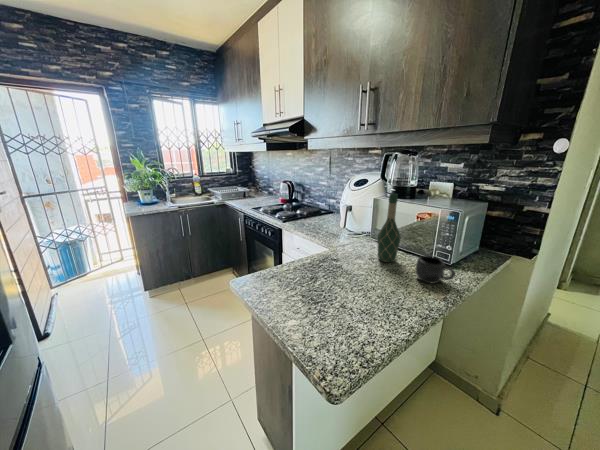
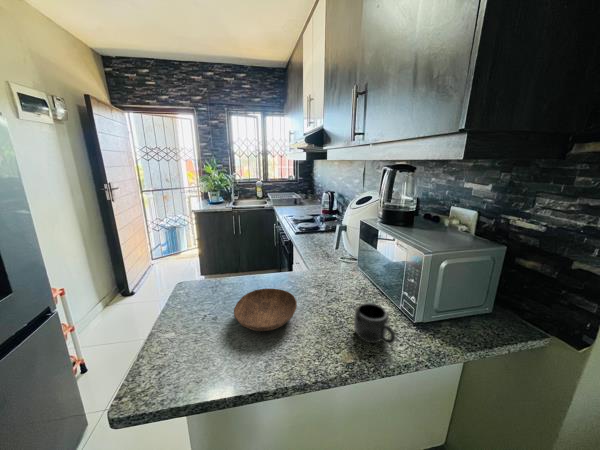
wine bottle: present [378,194,400,262] -> none [338,219,365,301]
bowl: none [320,263,379,295] -> present [234,288,297,331]

